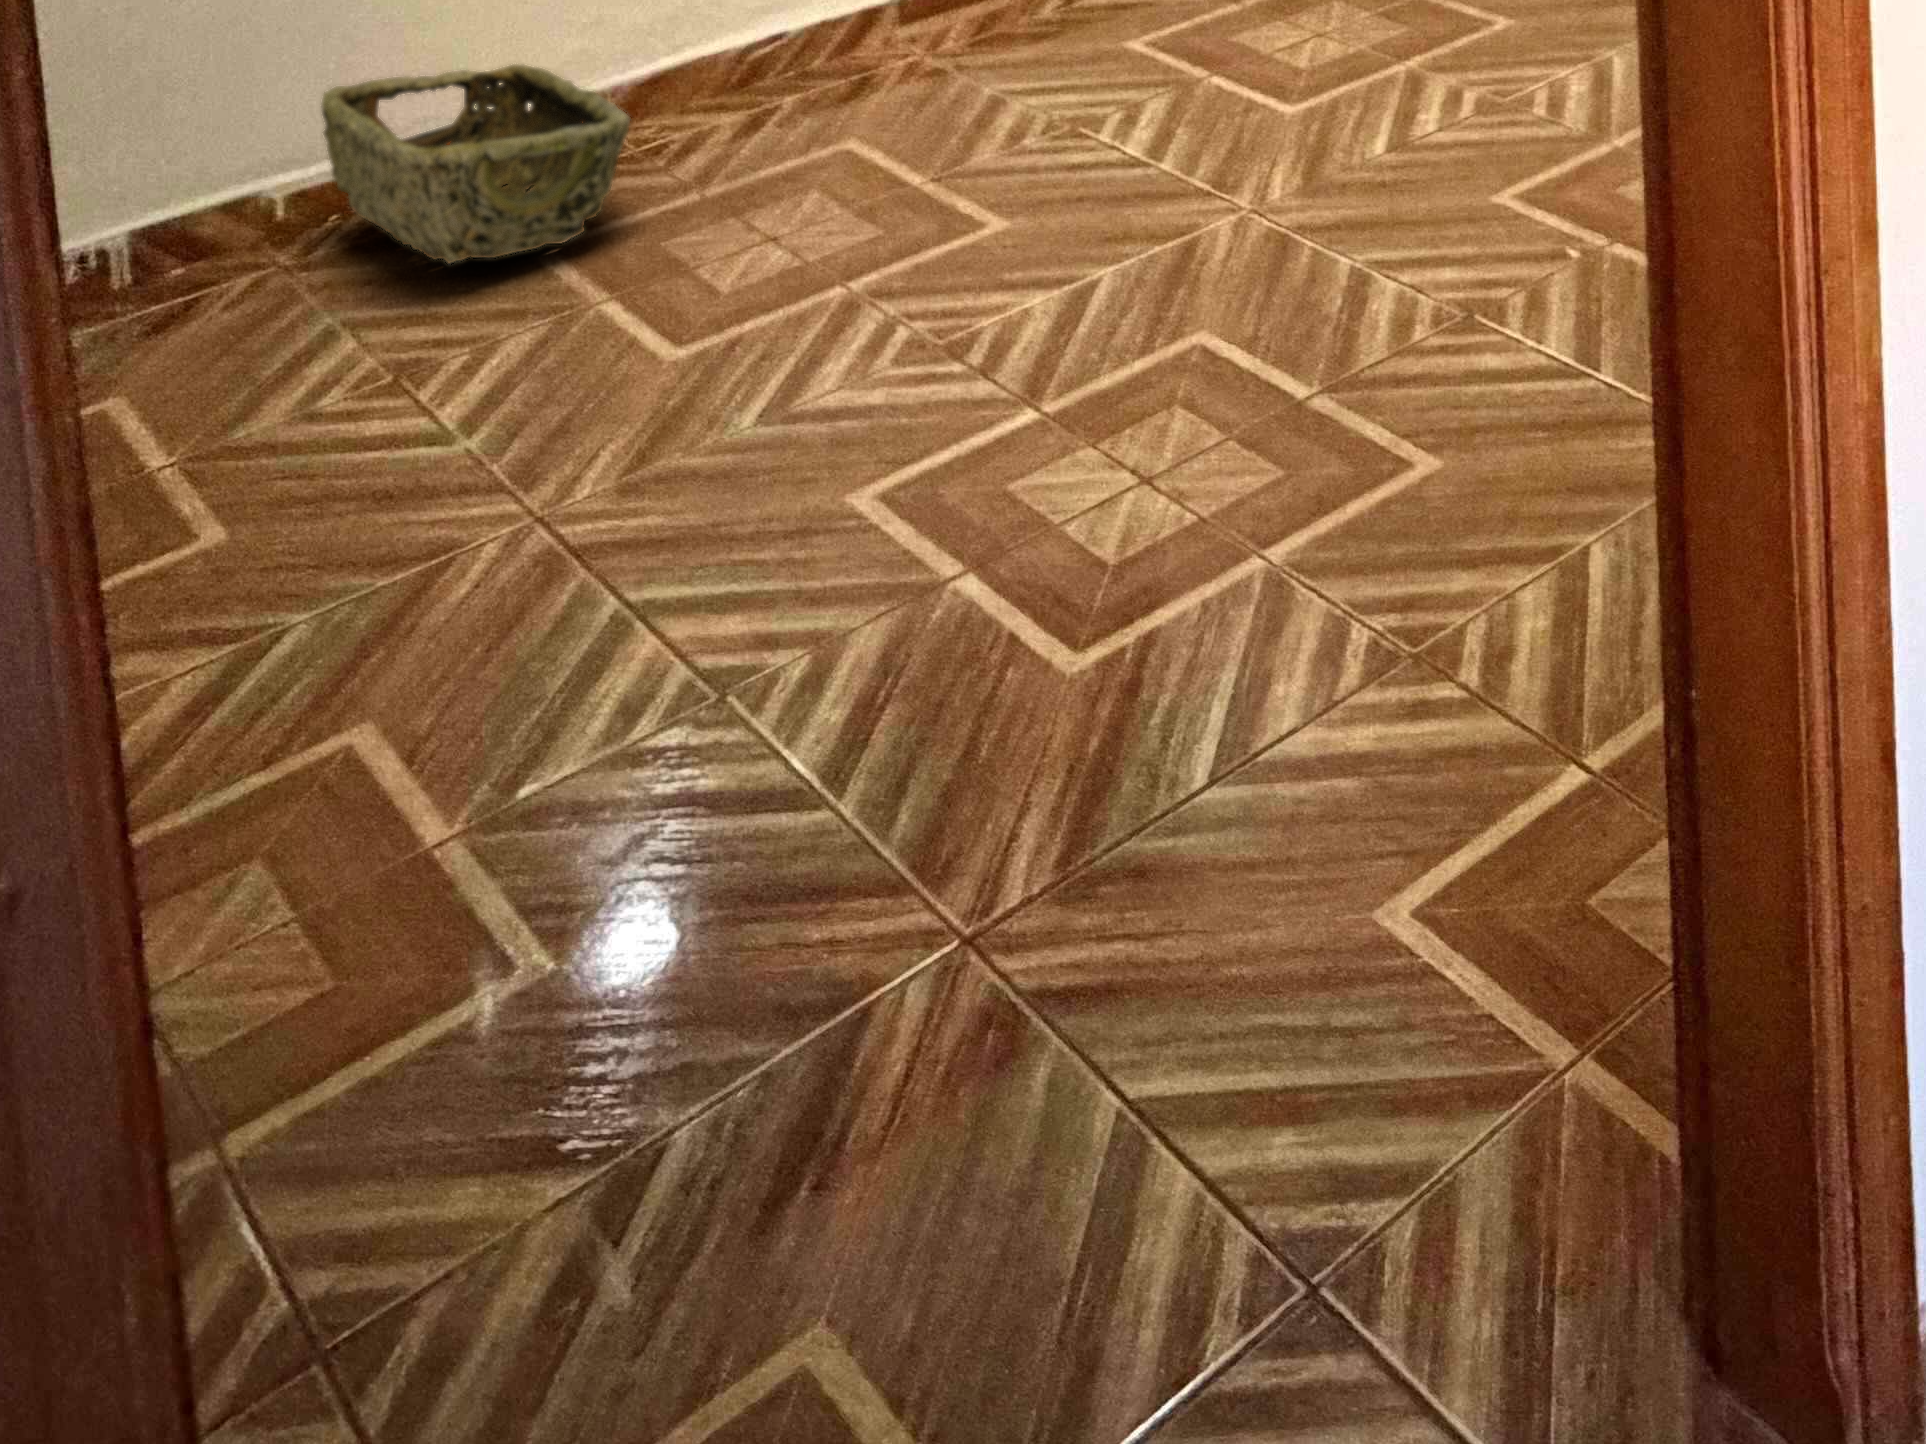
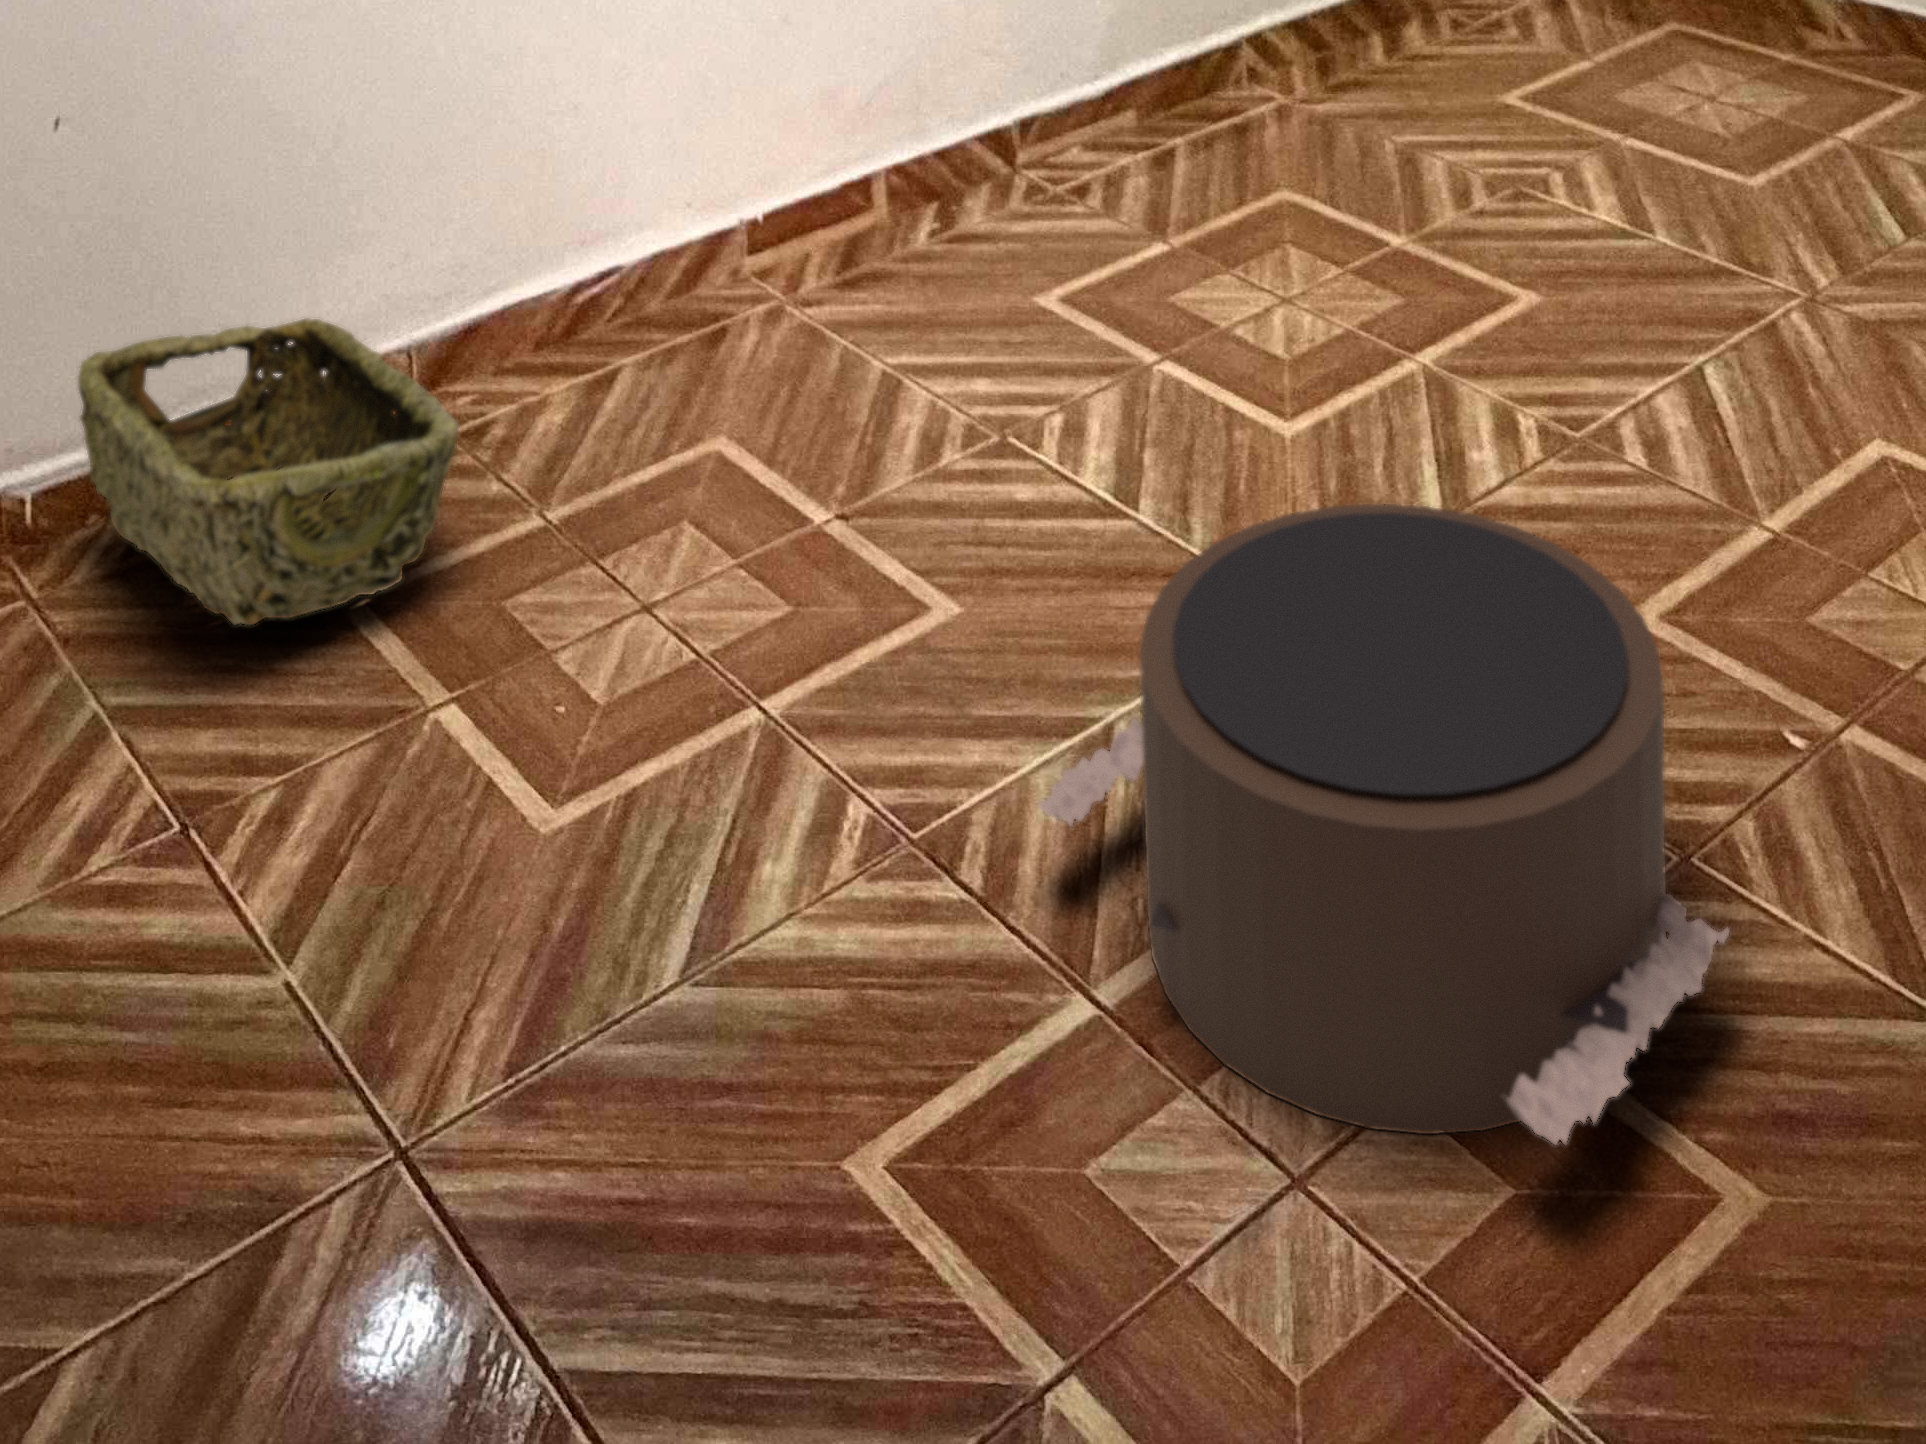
pouf: none [1026,105,1468,453] -> present [1038,503,1729,1144]

